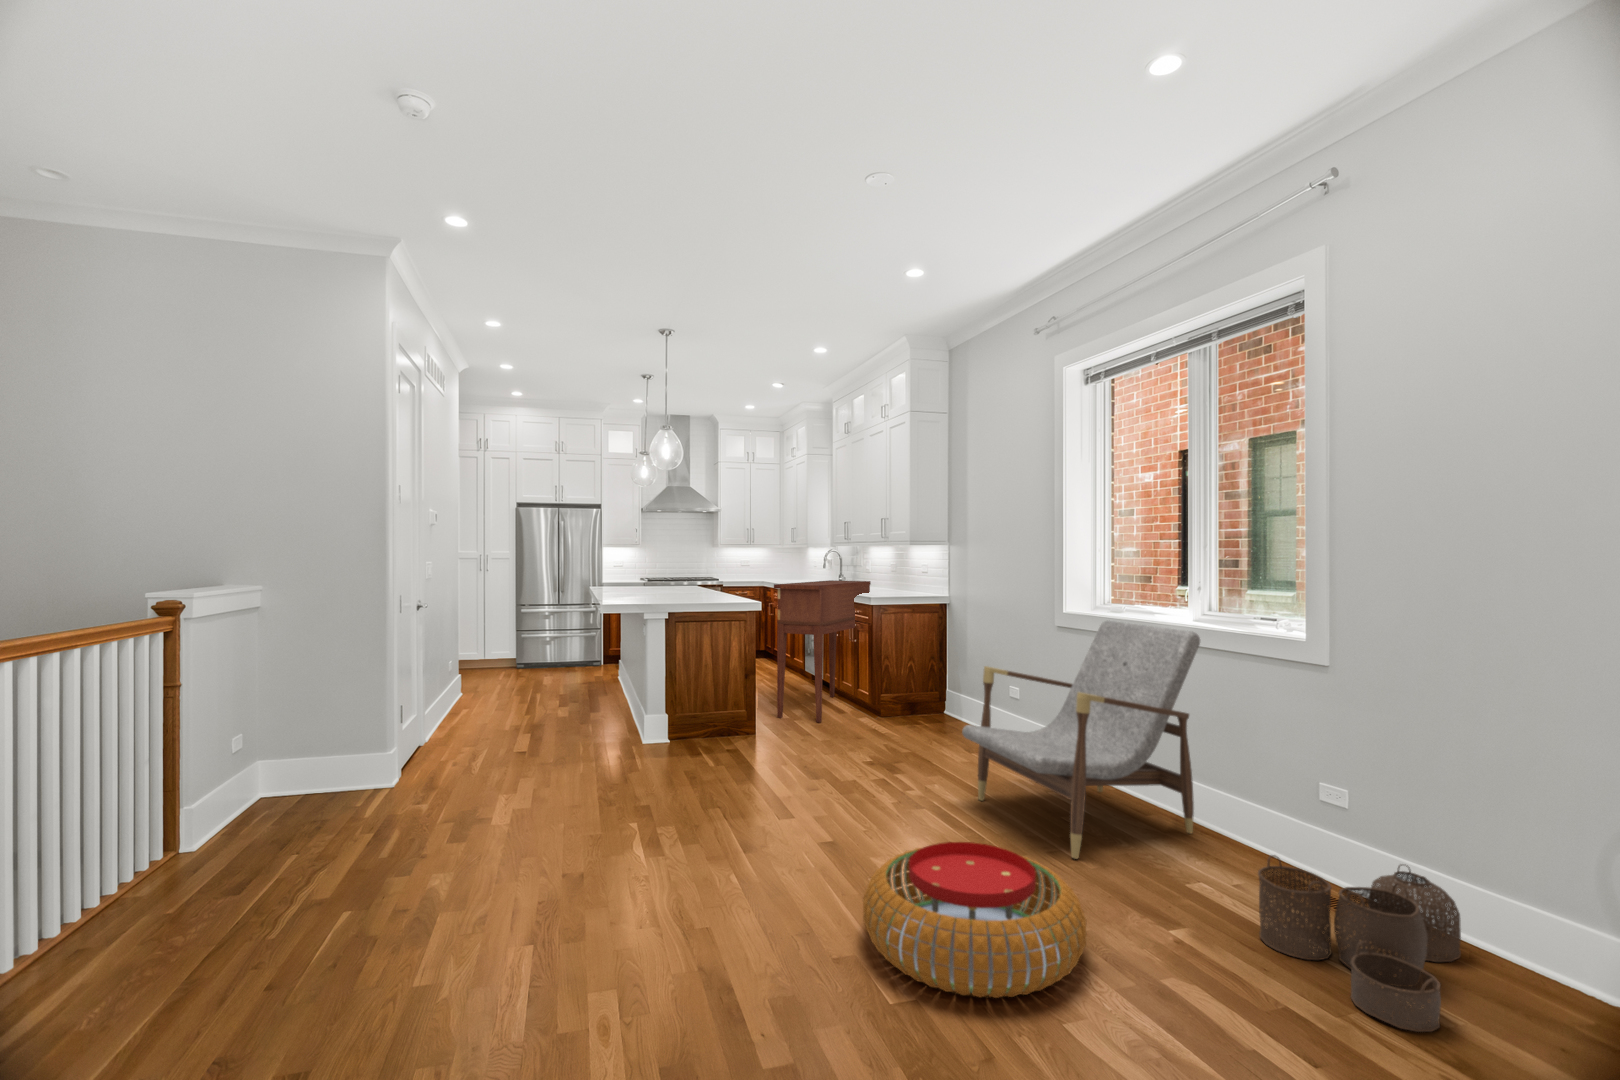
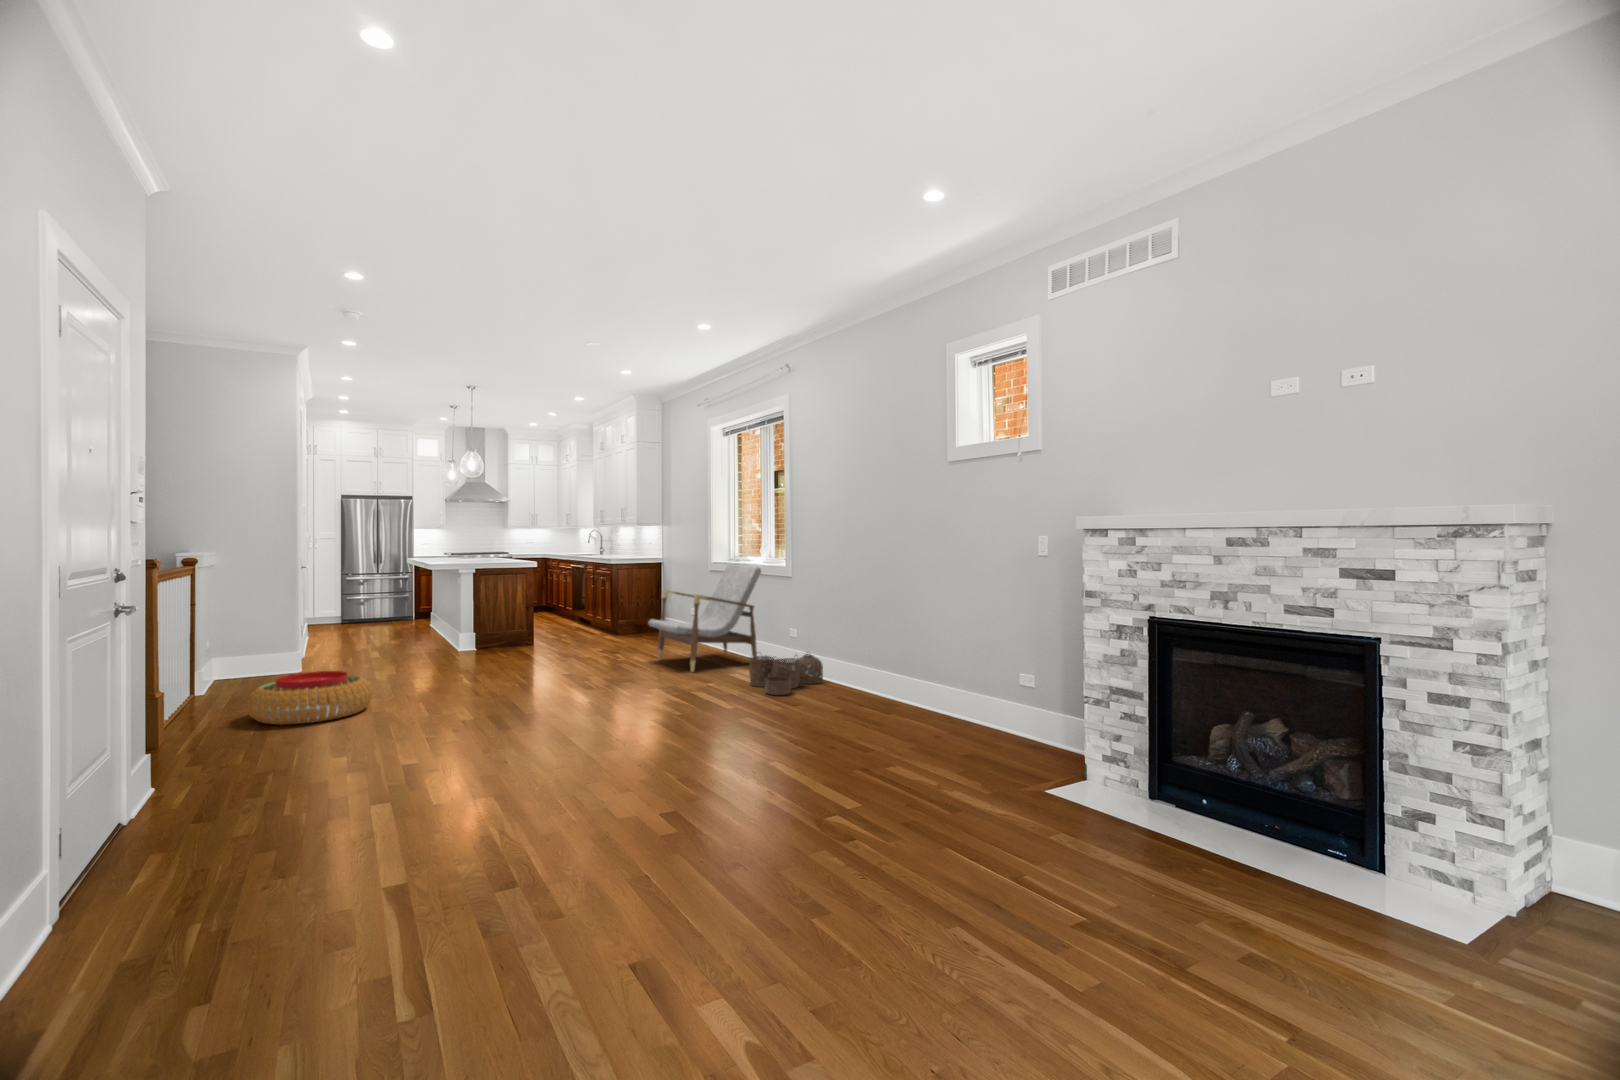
console table: present [774,580,871,722] -> none [547,551,616,639]
pouf: present [863,842,1086,998] -> present [247,671,373,725]

